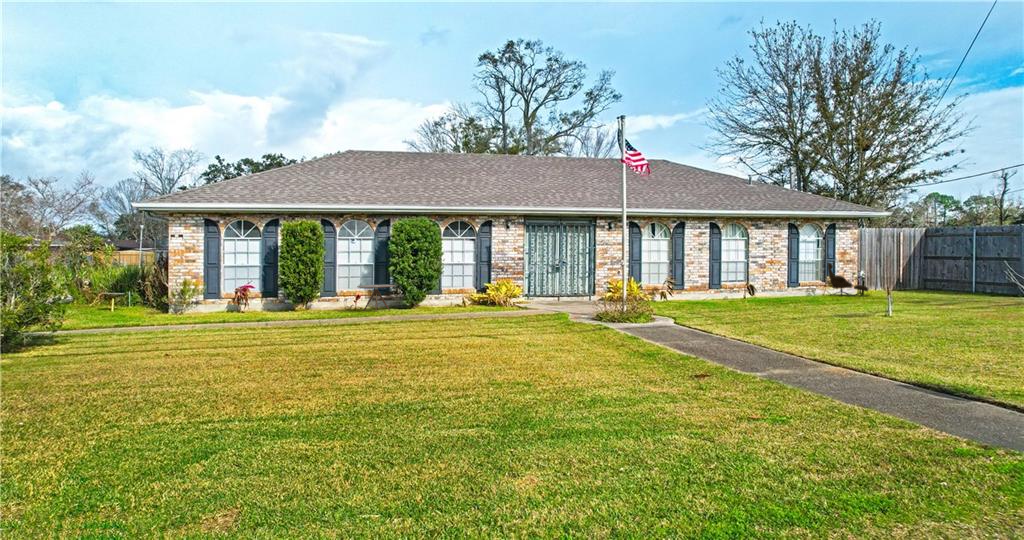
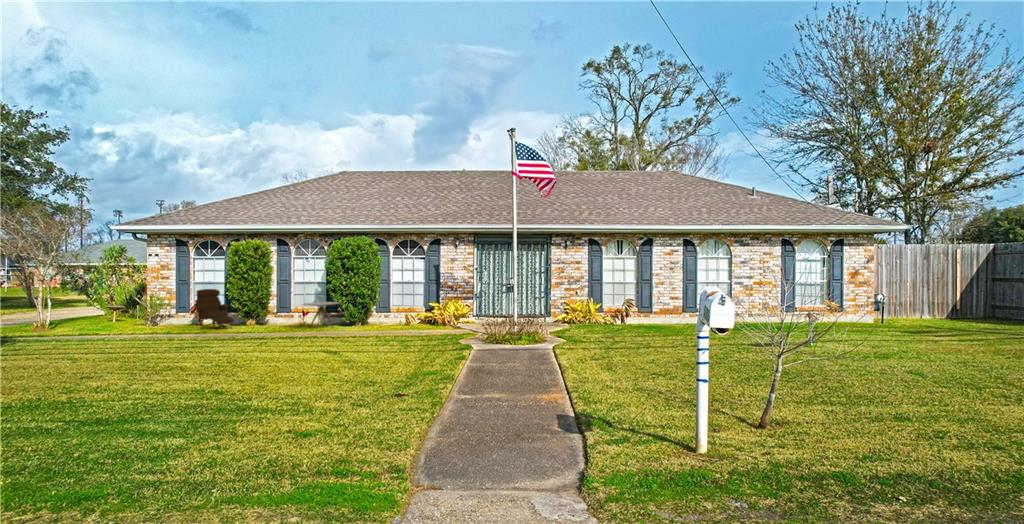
lounge chair: present [828,263,868,296] -> present [195,289,234,329]

